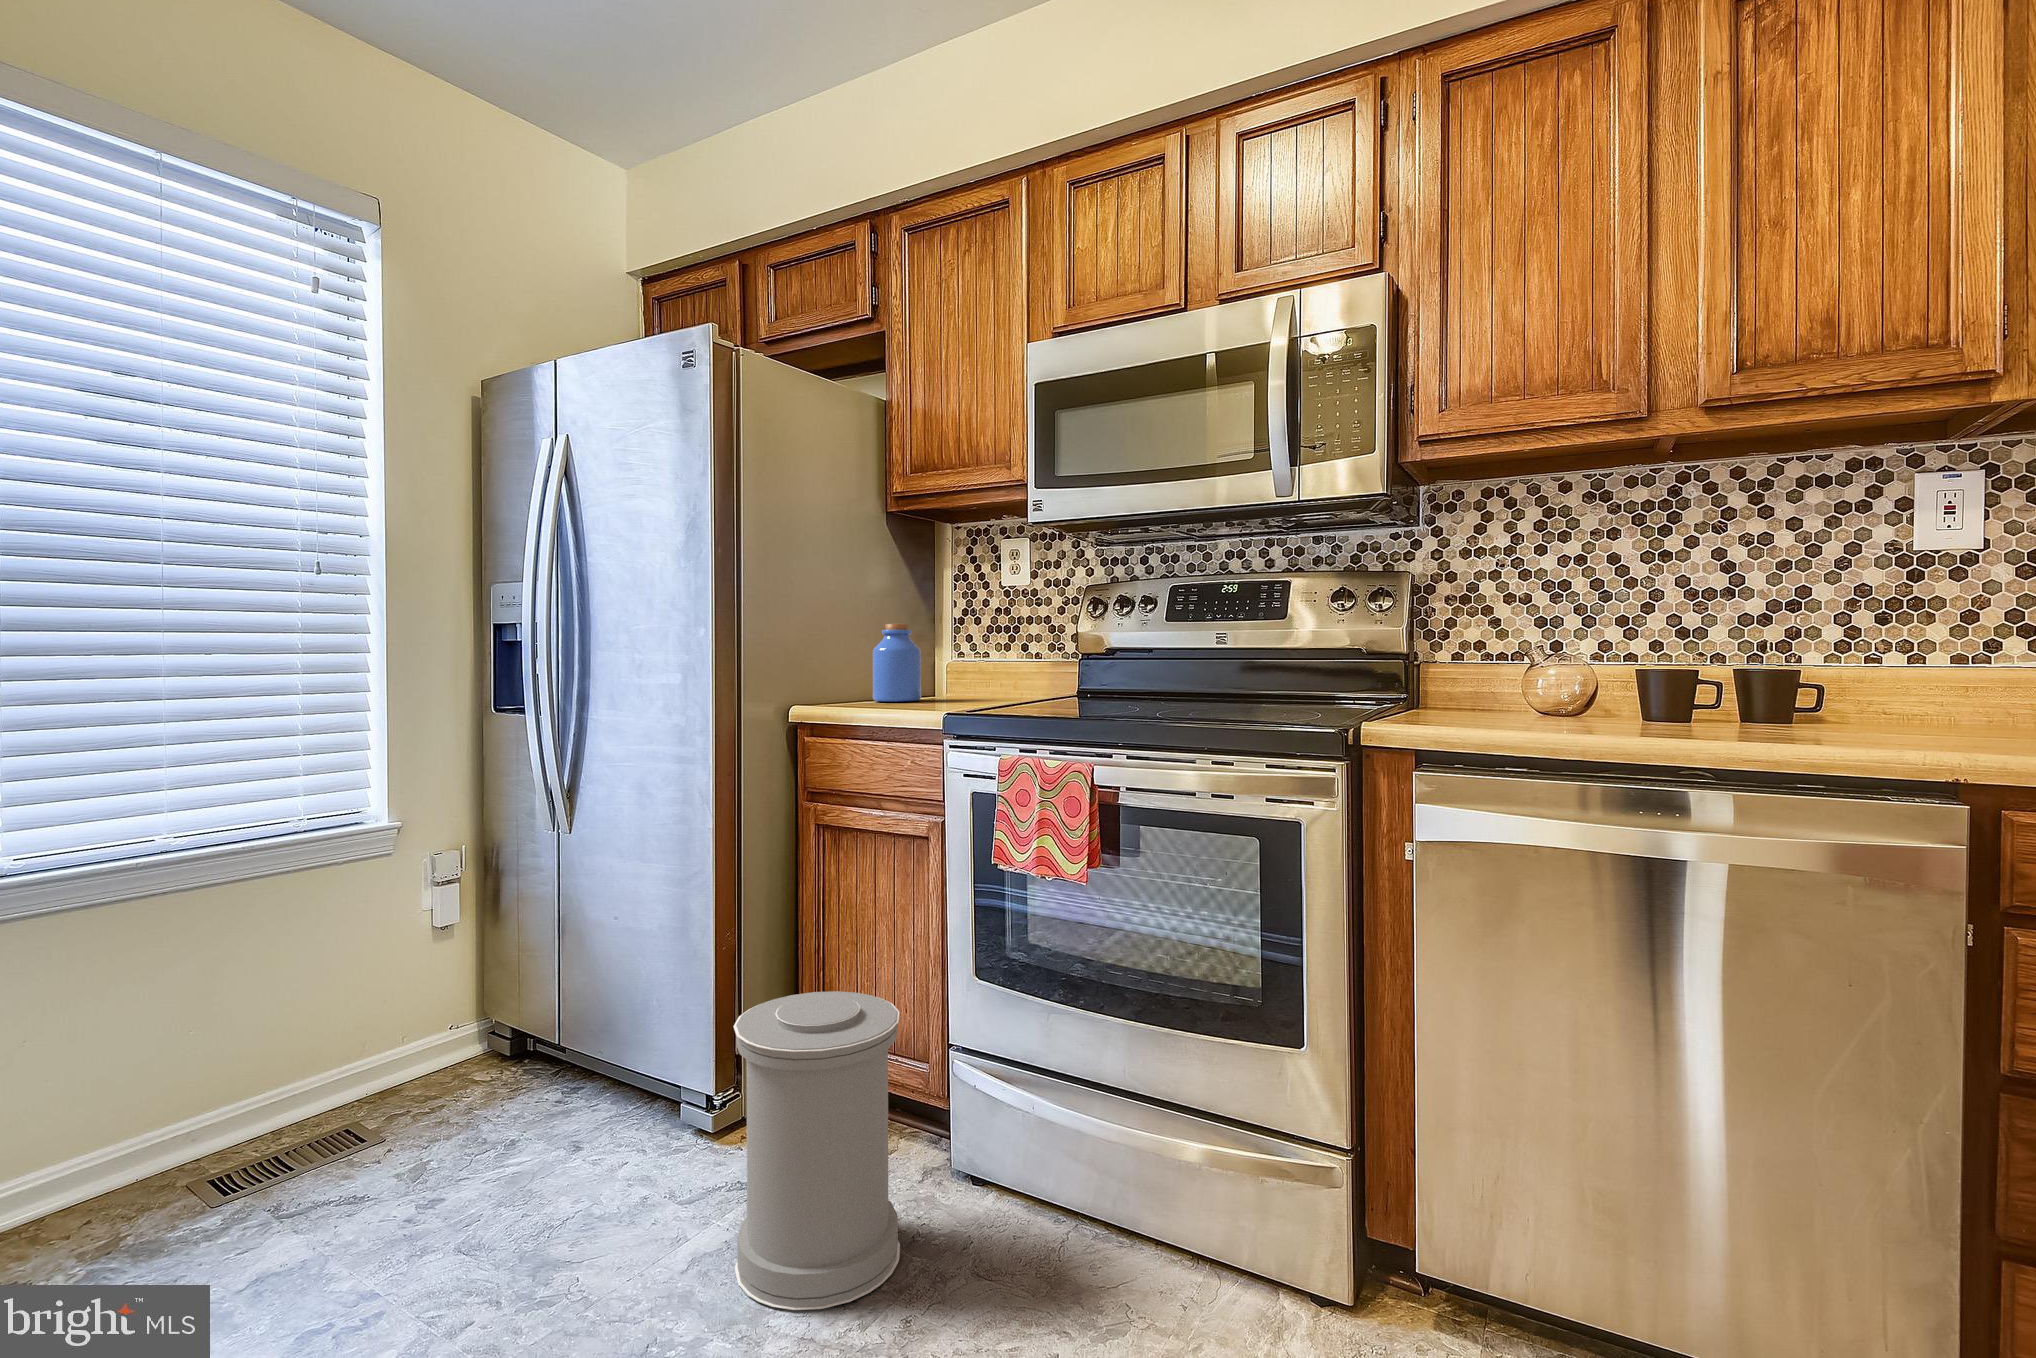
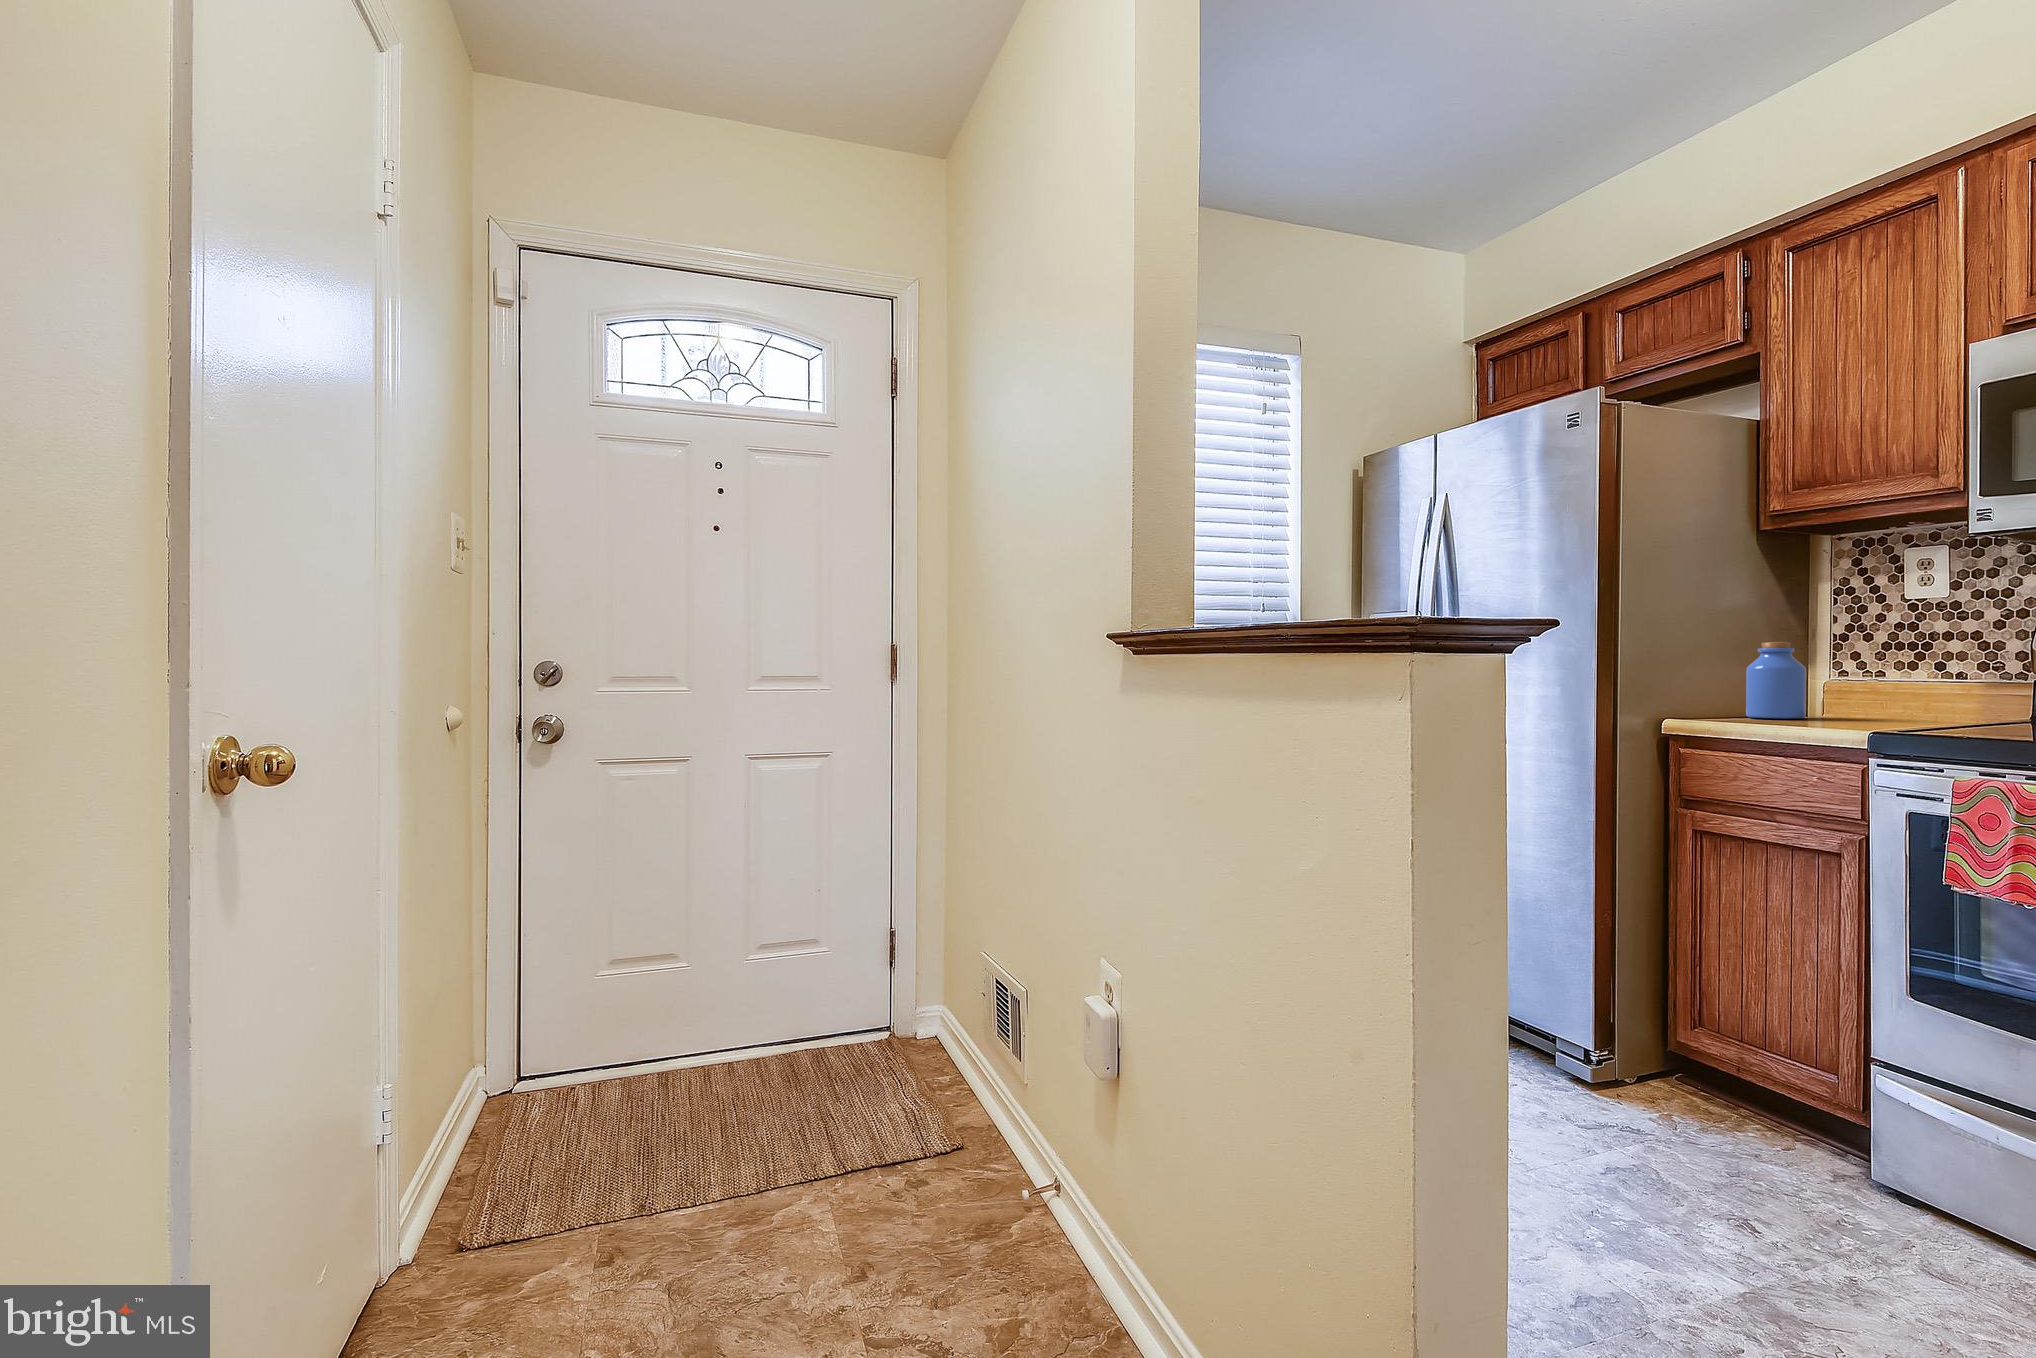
trash can: present [733,991,900,1310] -> none [1659,975,1840,1249]

